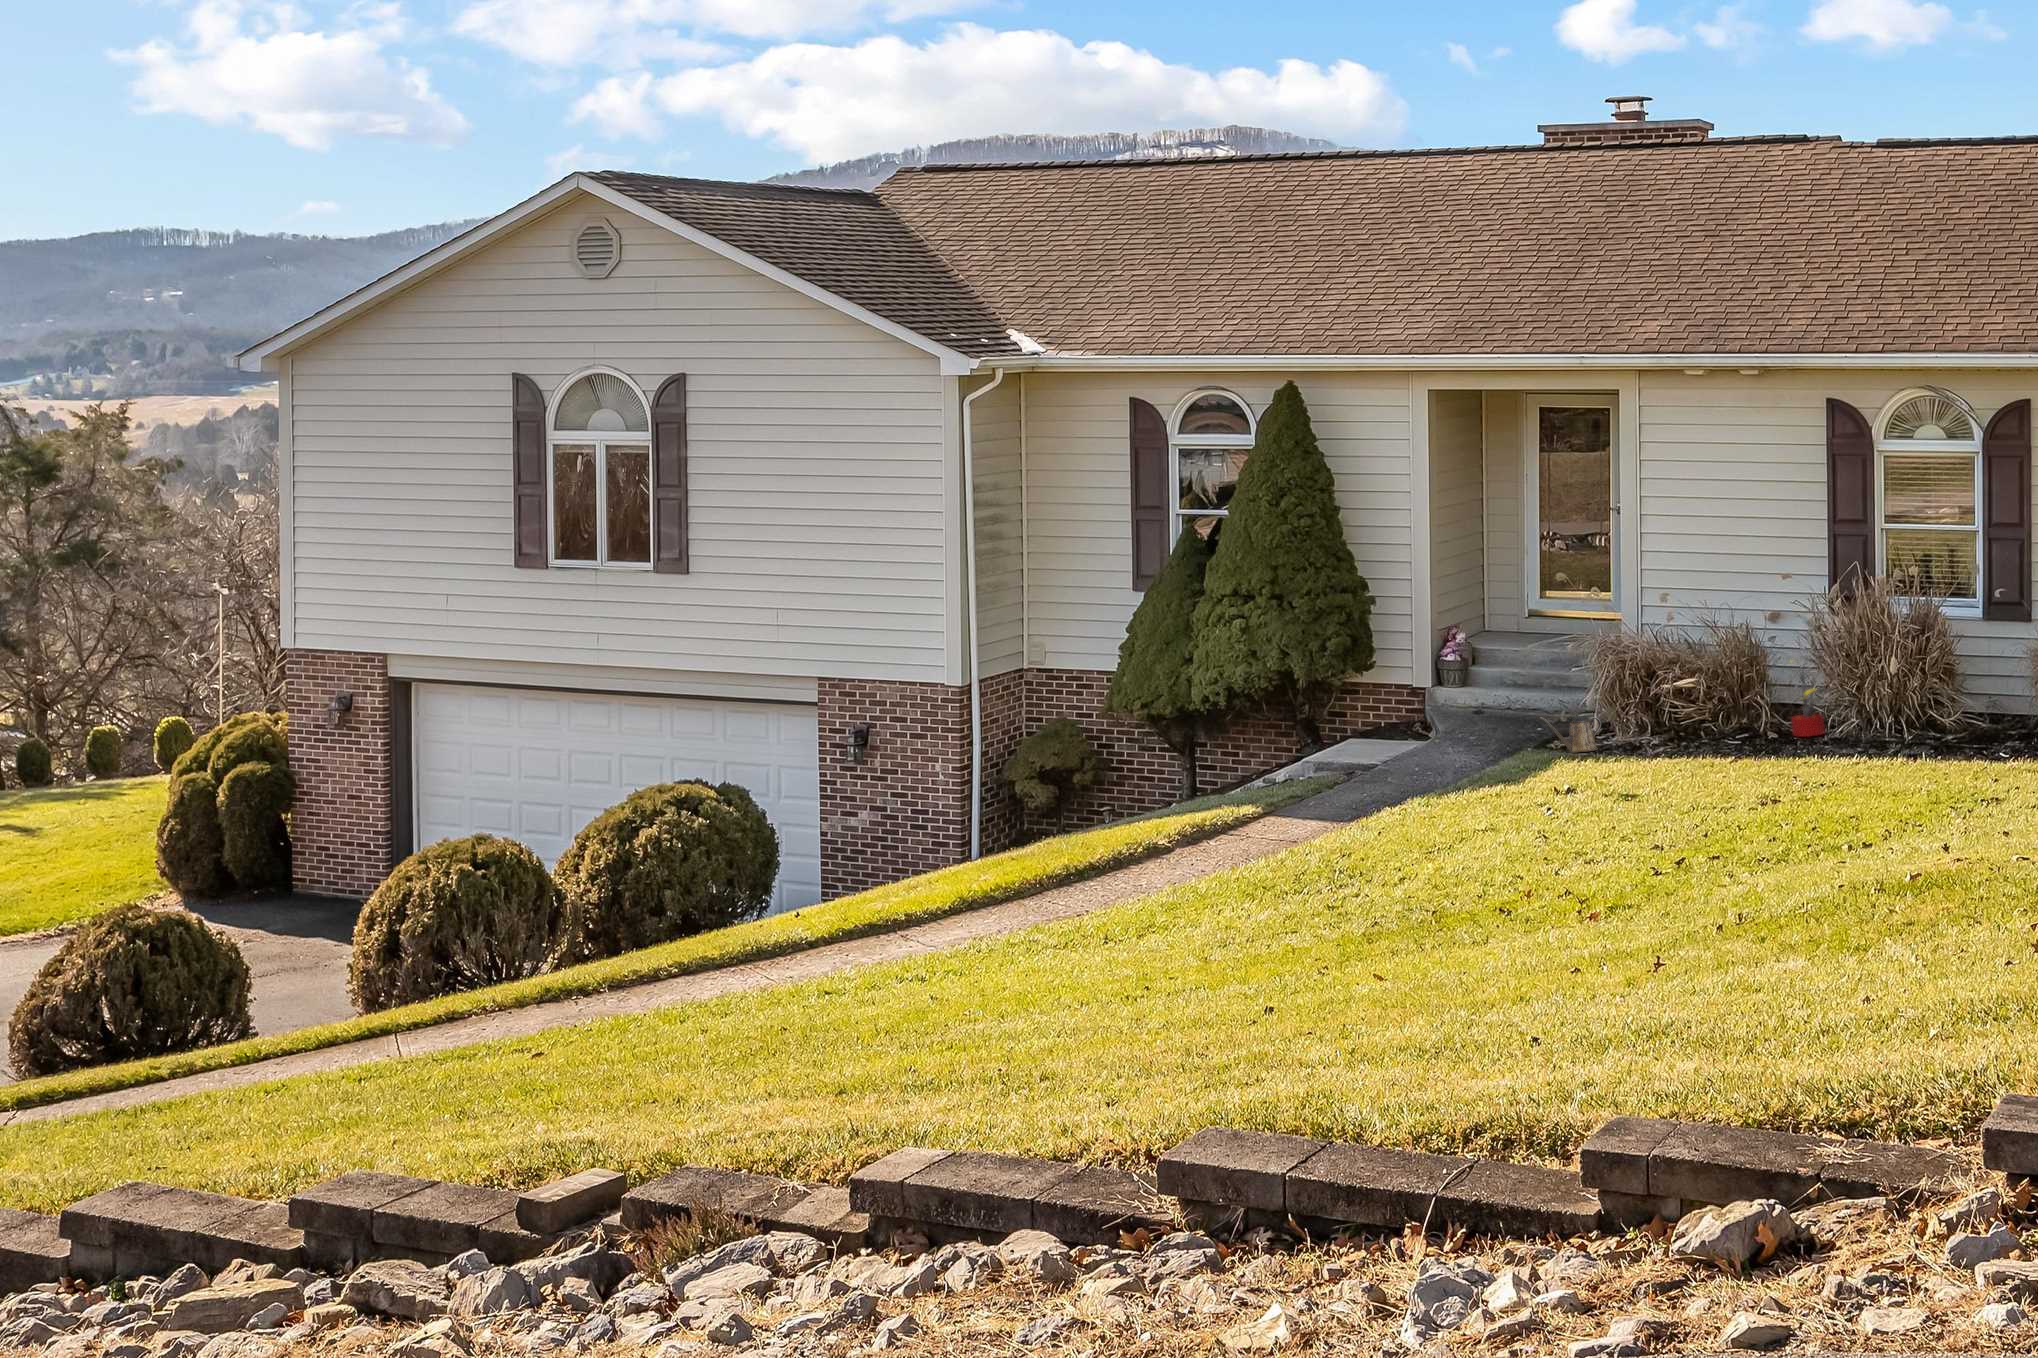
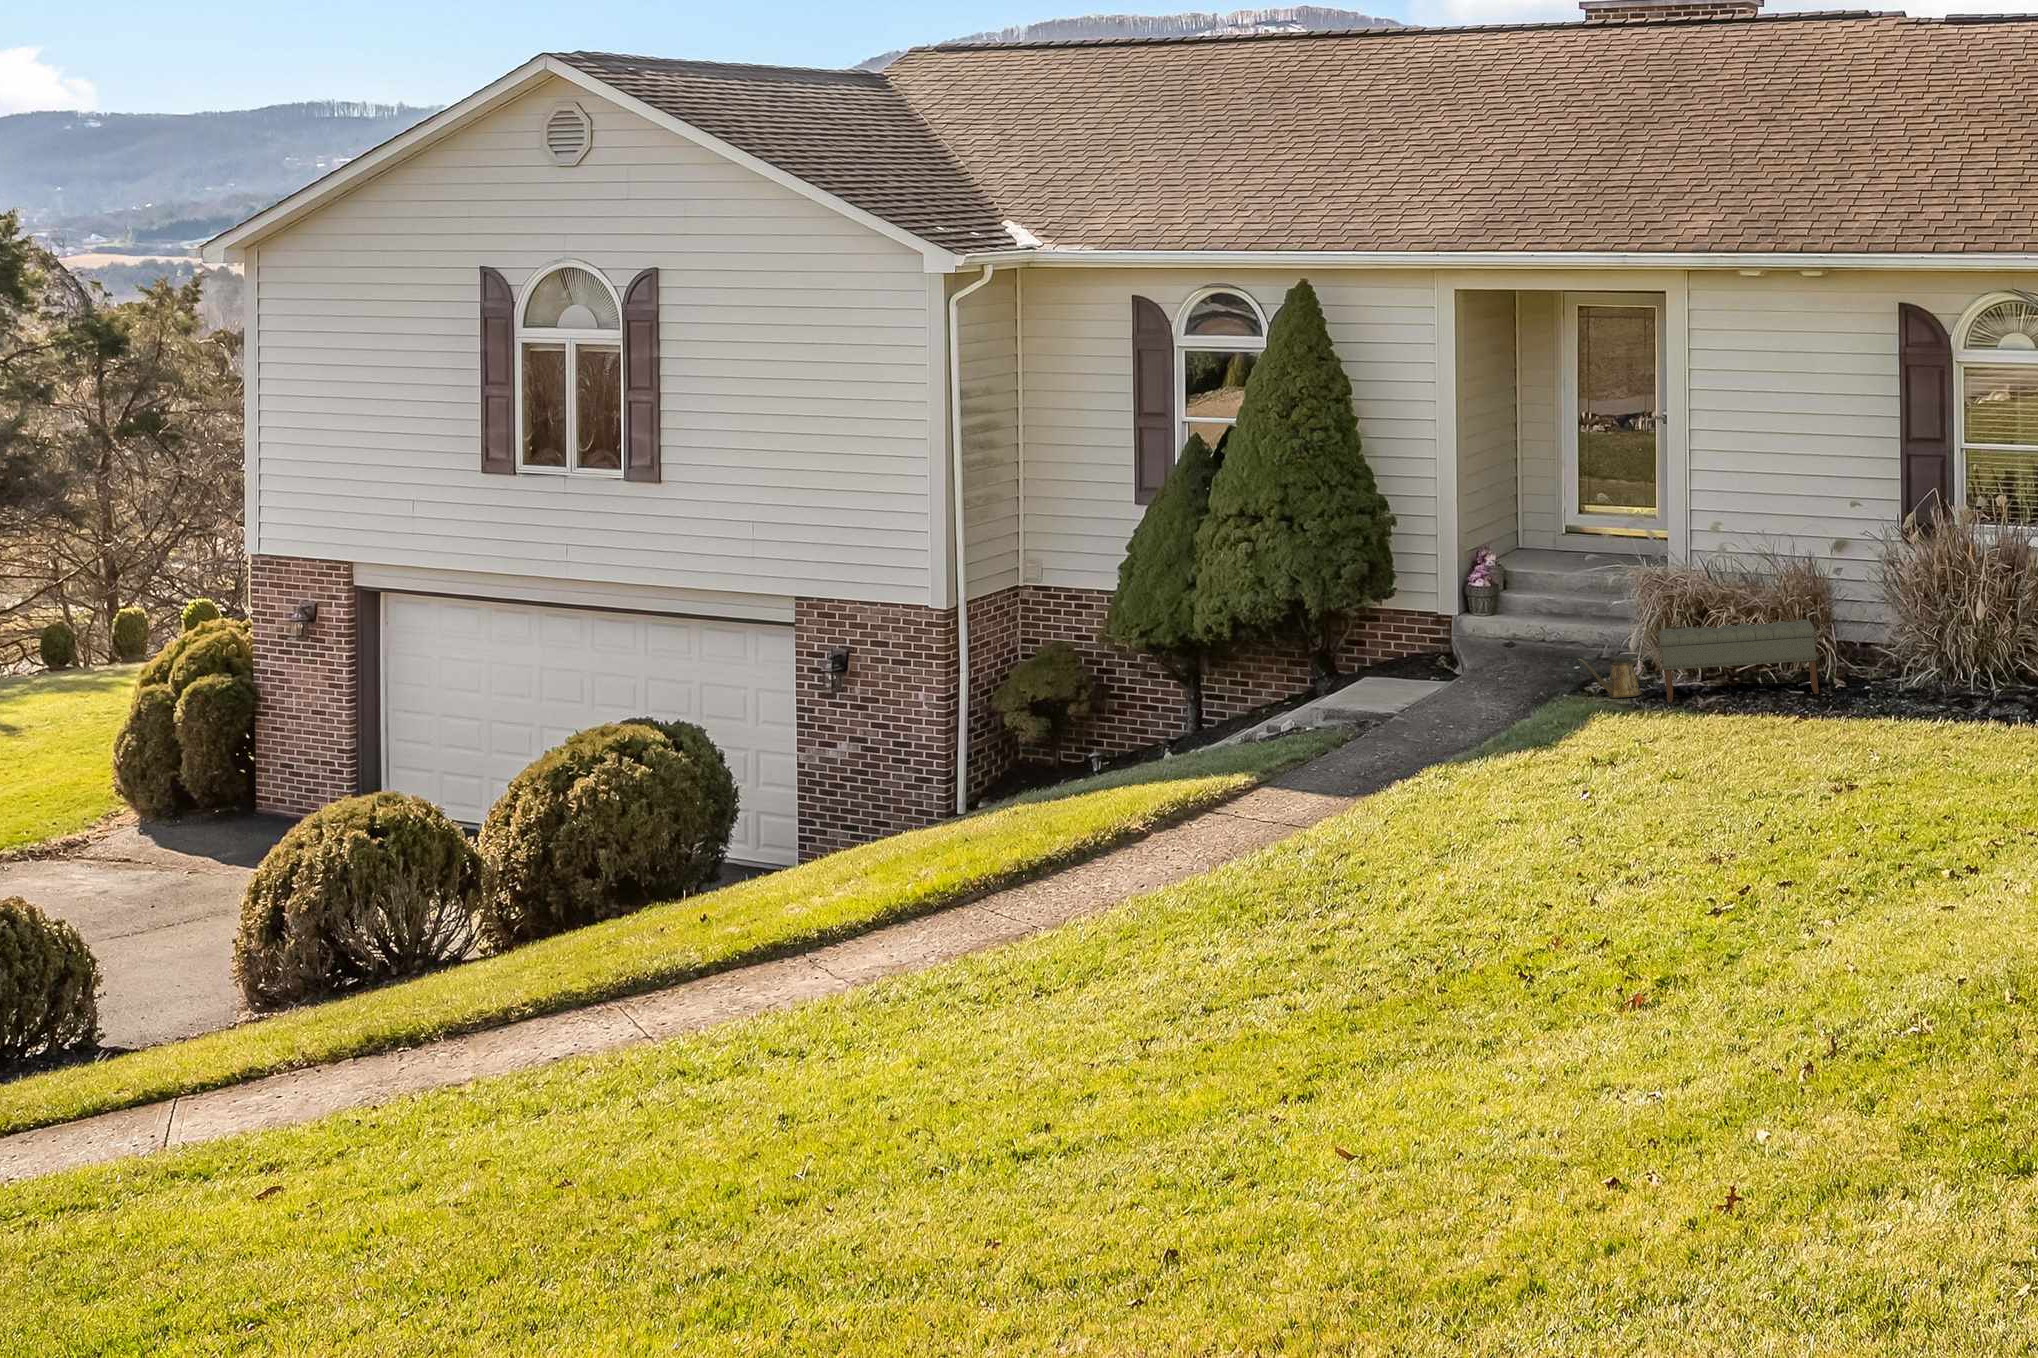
decorative plant: present [1791,666,1825,737] -> none [1857,593,1897,685]
bench: none [1612,679,1755,755] -> present [1659,620,1819,703]

